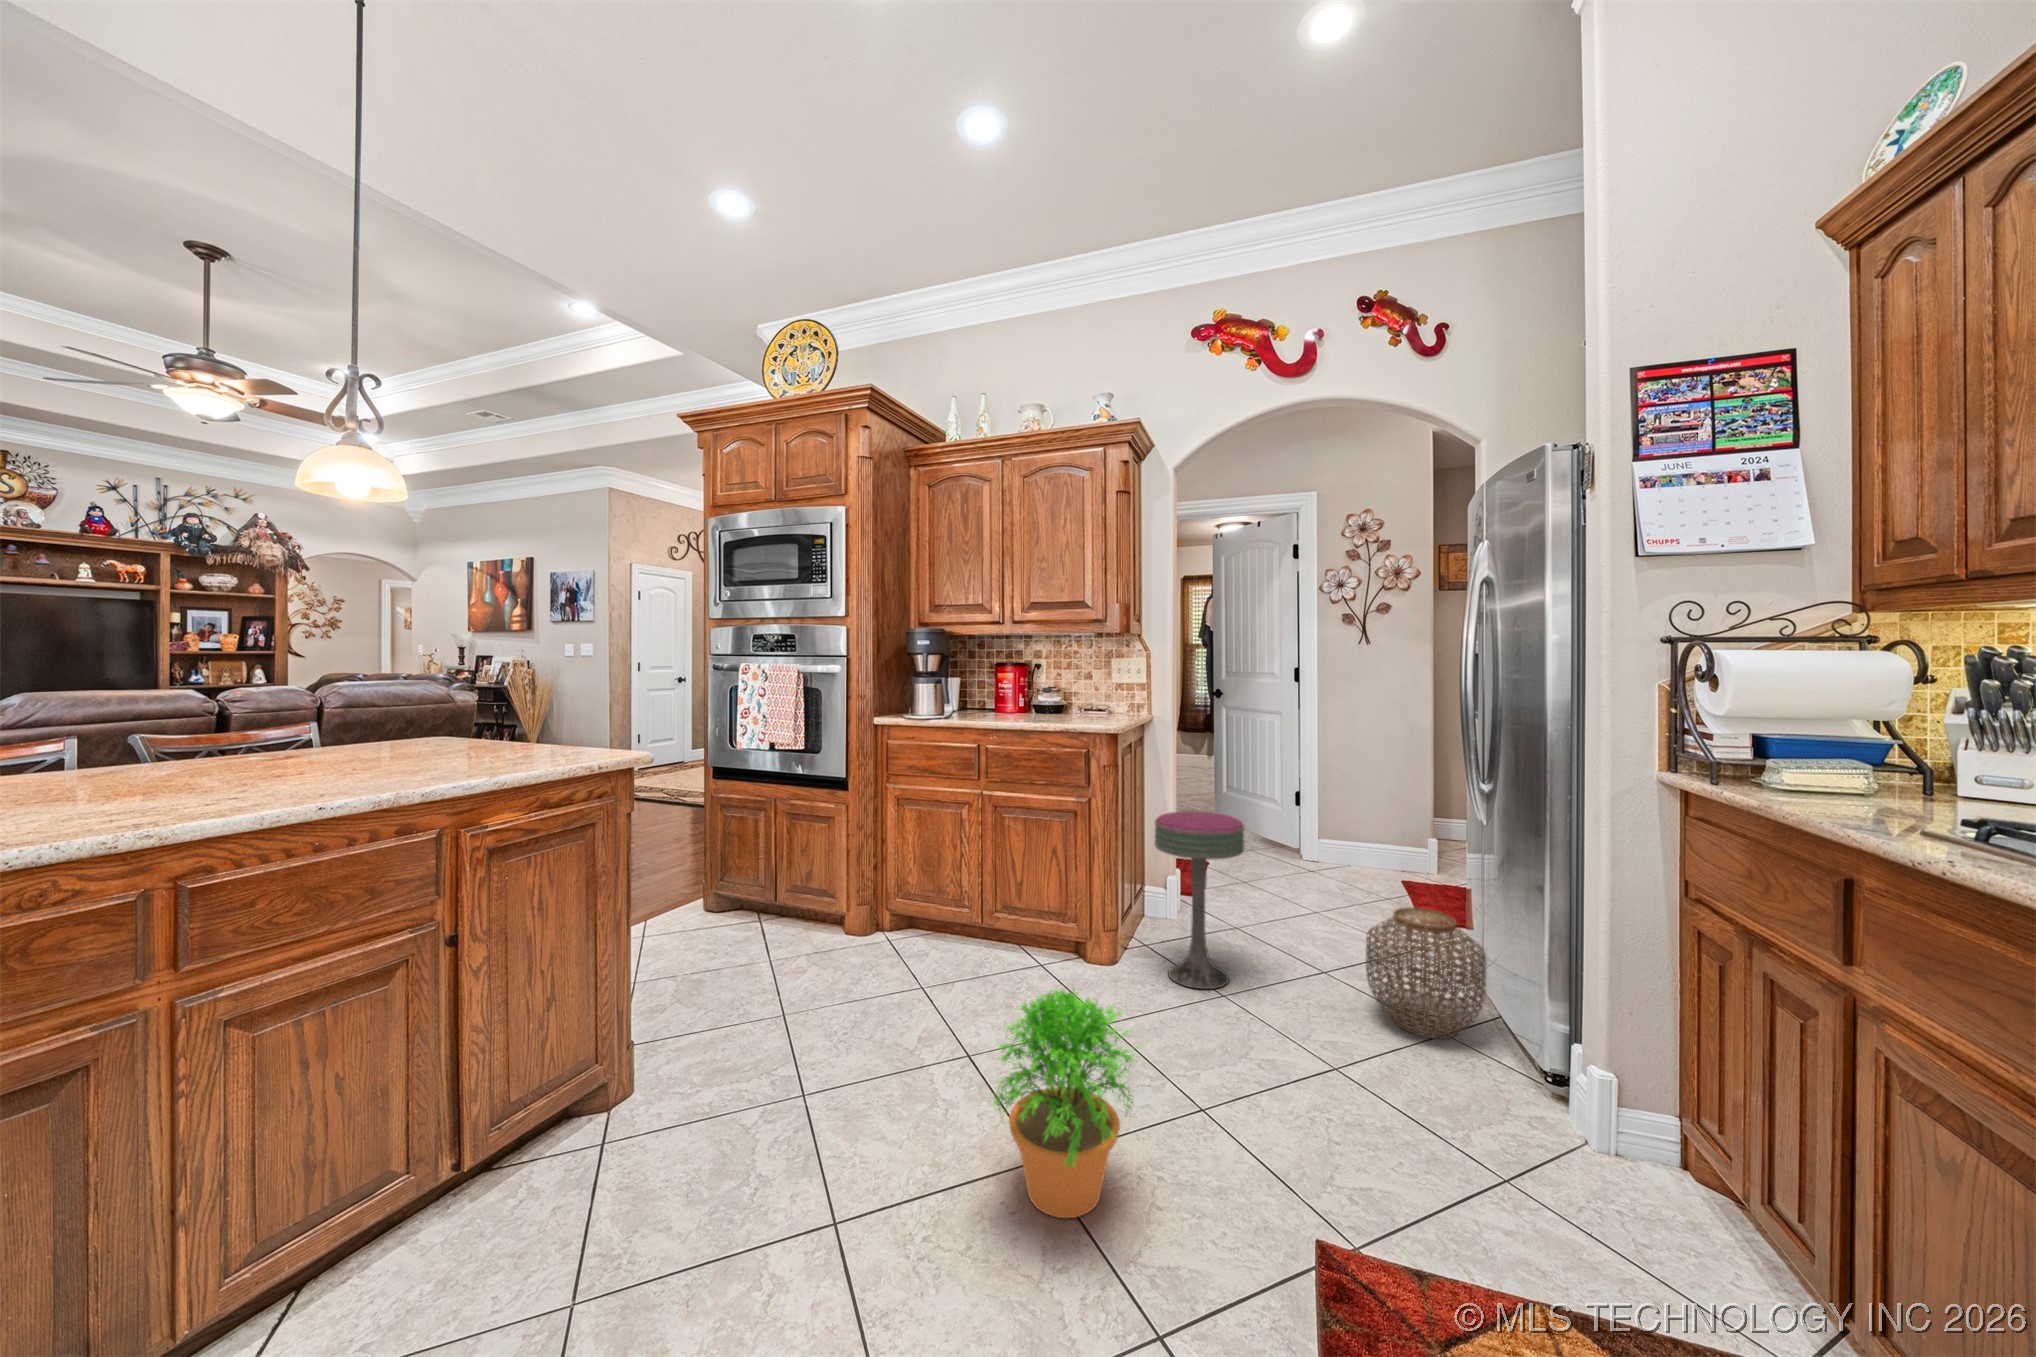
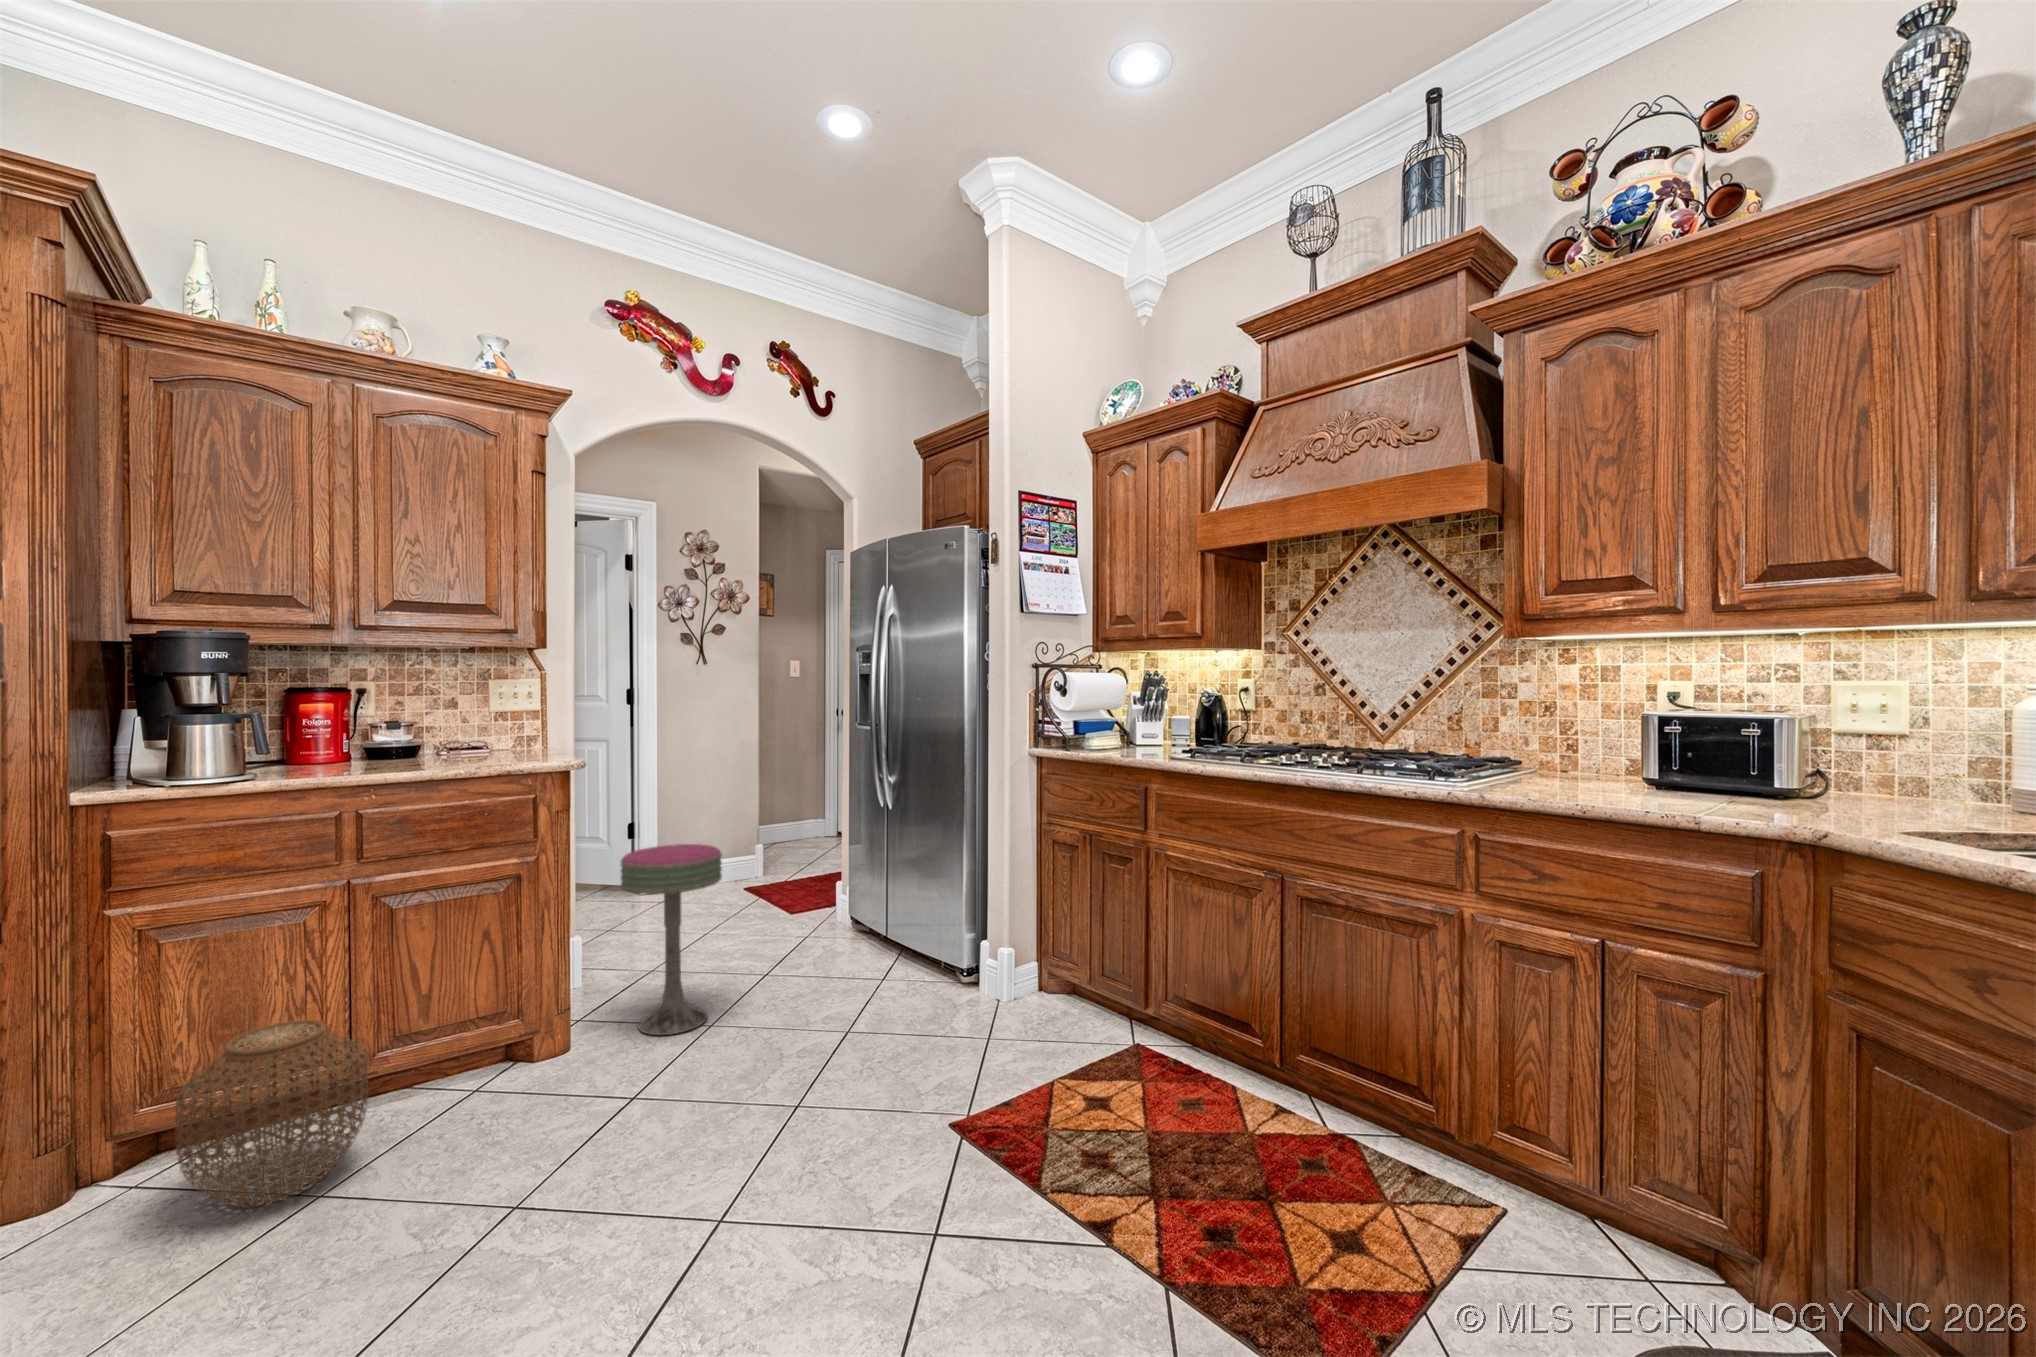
woven basket: present [1366,907,1486,1039] -> present [175,1020,368,1208]
potted plant: present [989,990,1137,1218] -> none [683,1009,852,1237]

